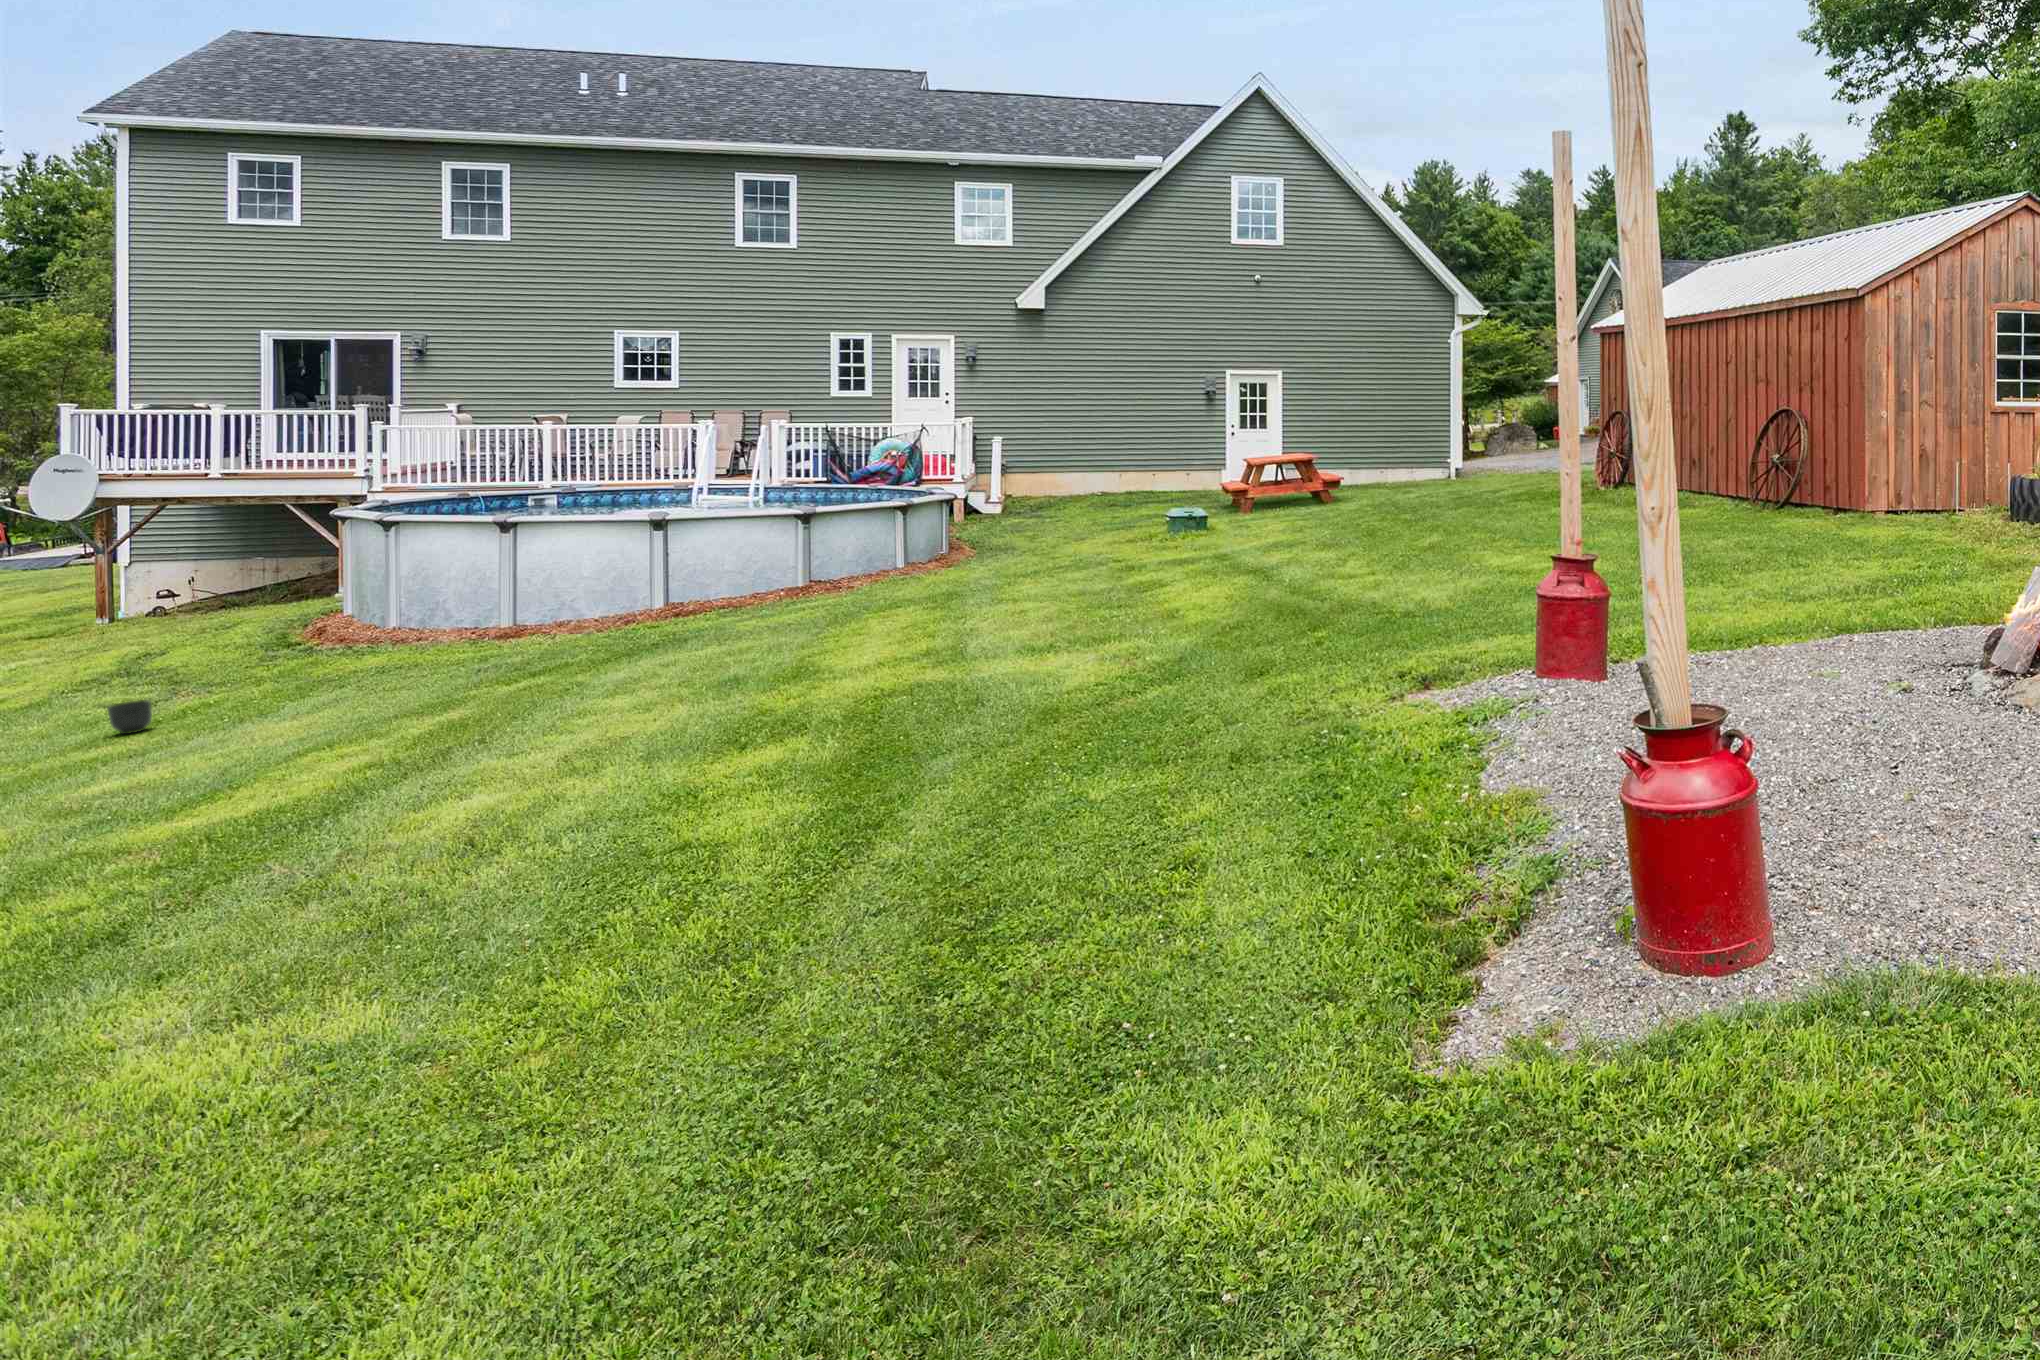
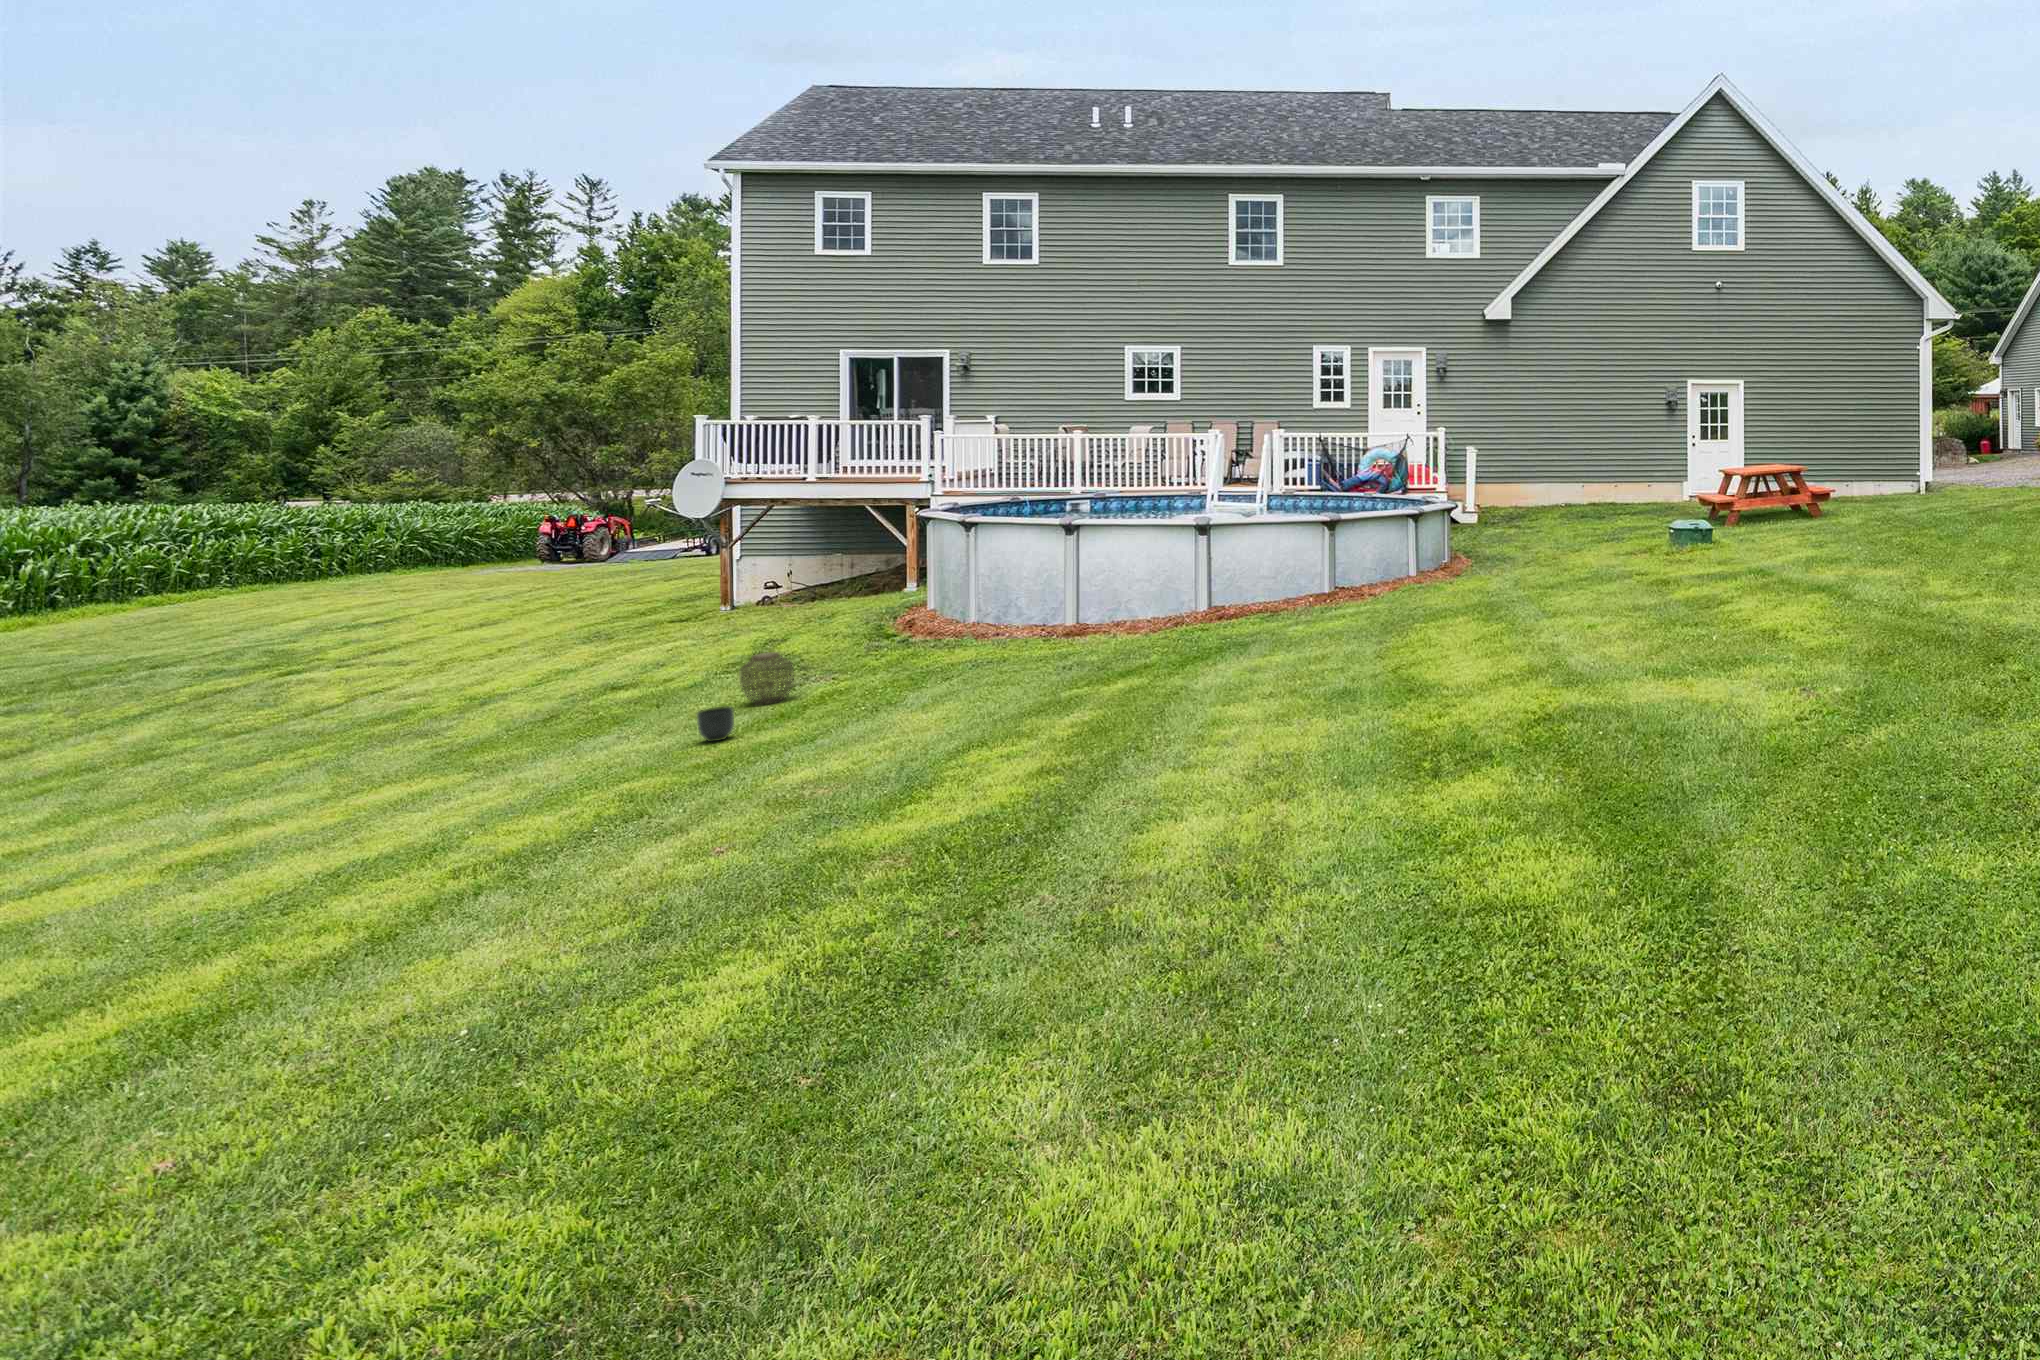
woven basket: none [150,651,216,703] -> present [739,652,794,705]

